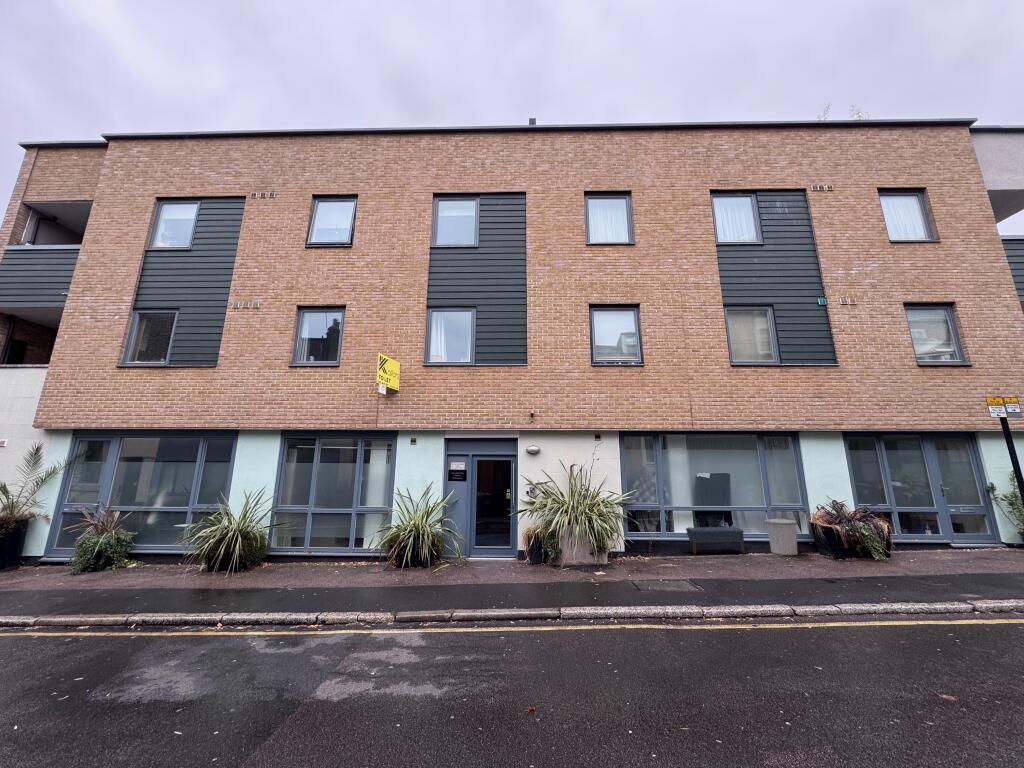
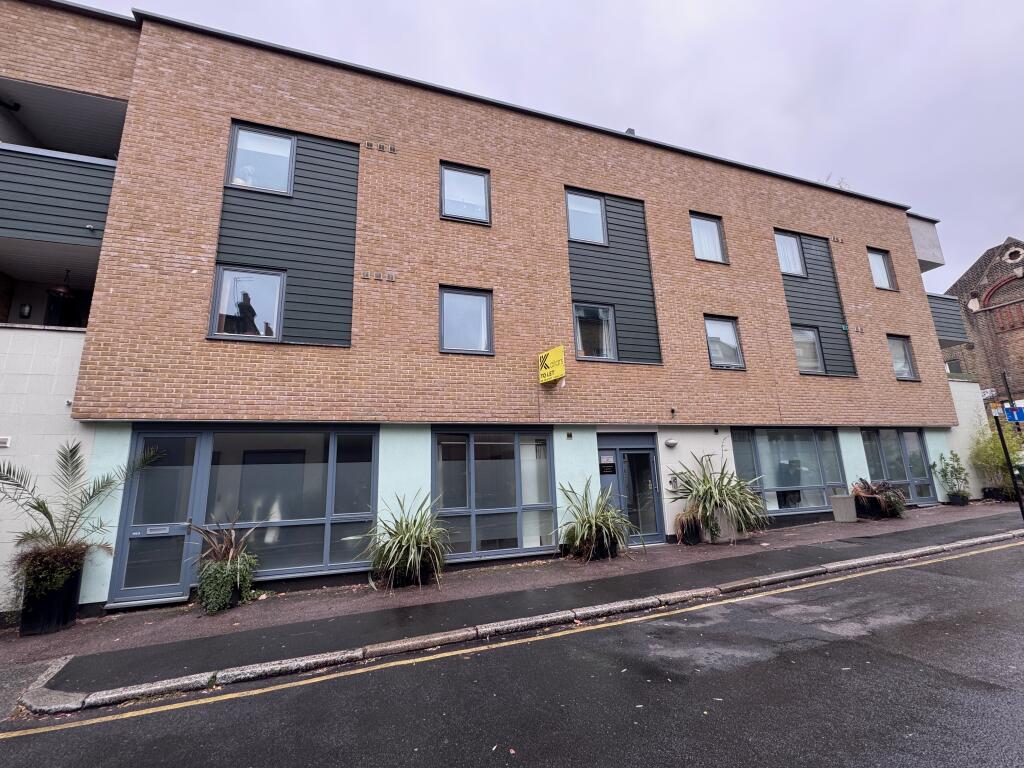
bench: present [686,527,745,554] -> none [779,504,826,528]

